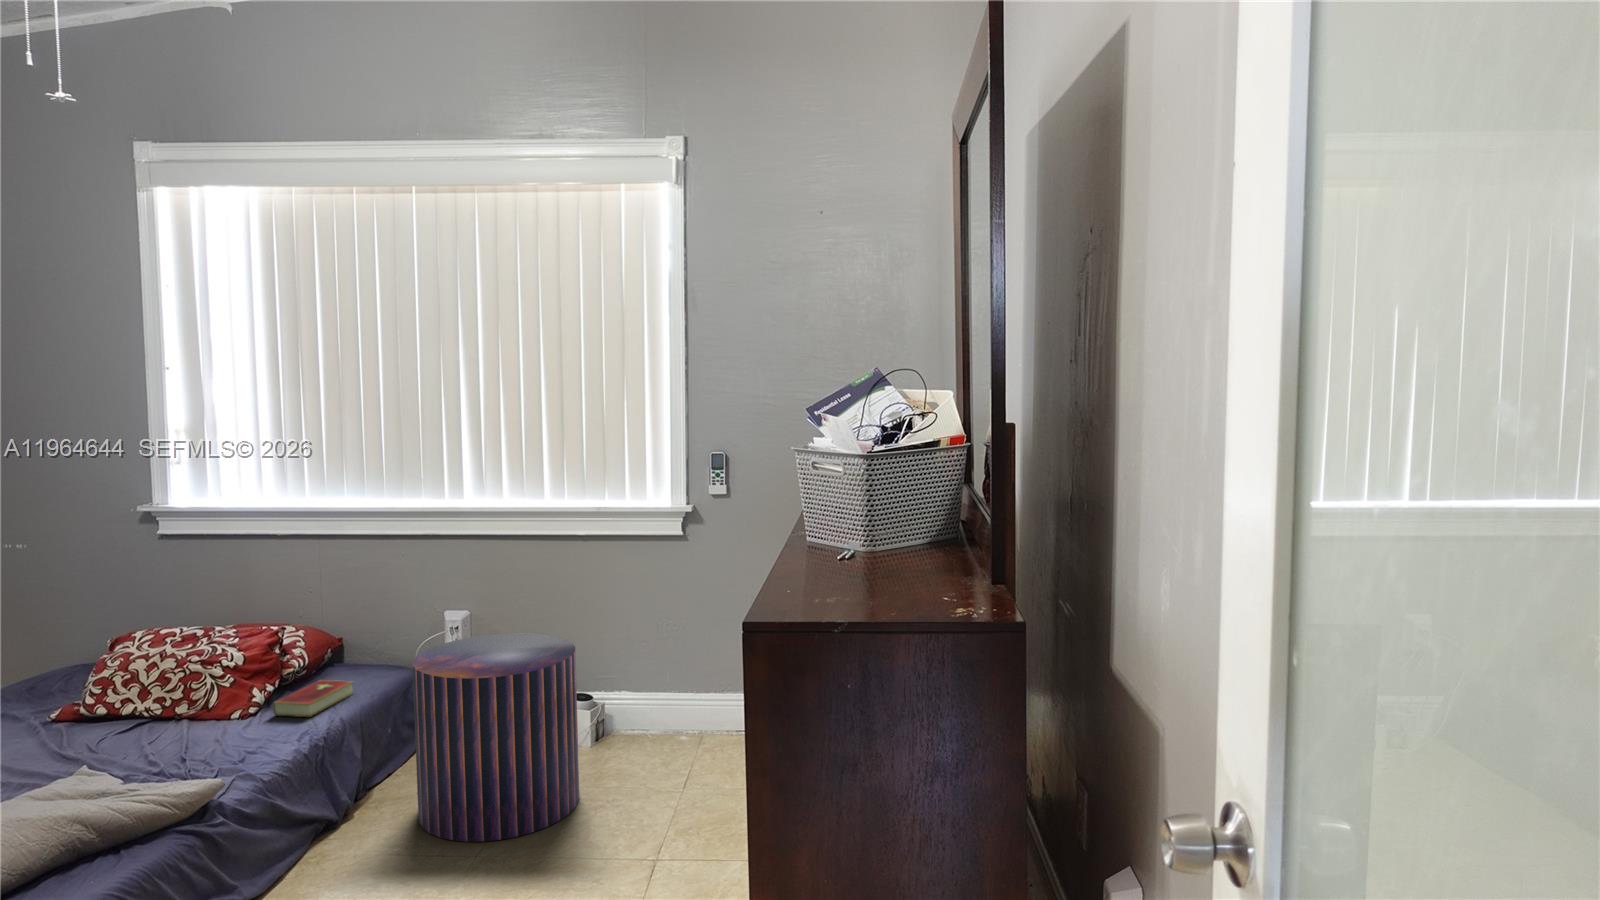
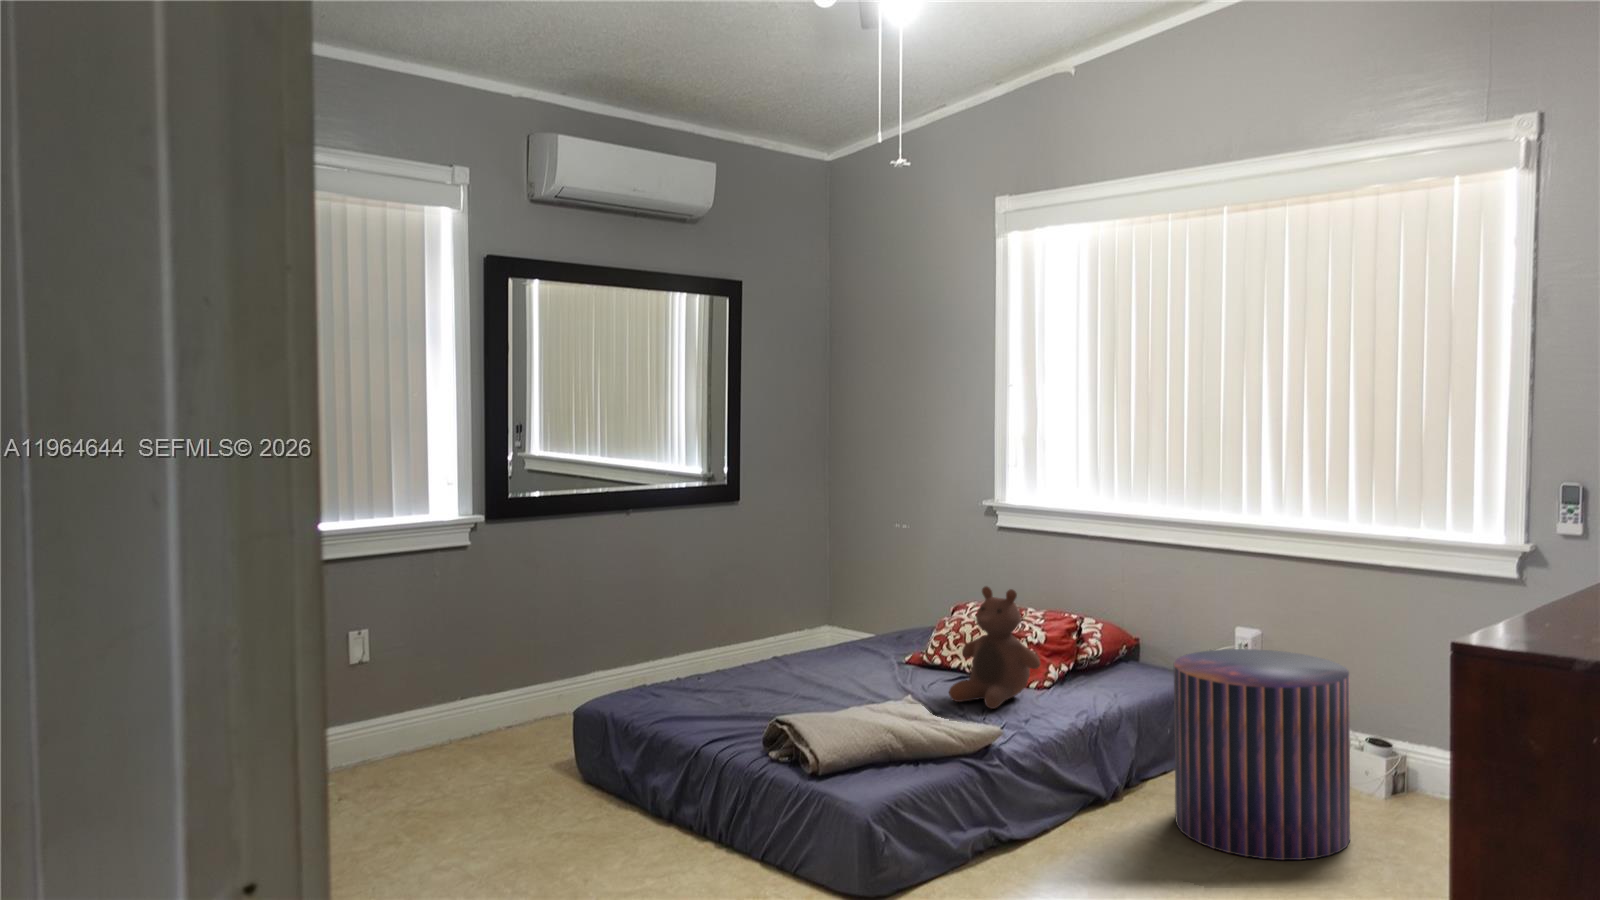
stuffed bear: none [130,614,252,758] -> present [949,586,1041,709]
hardcover book: present [273,680,353,717] -> none [1061,669,1135,699]

